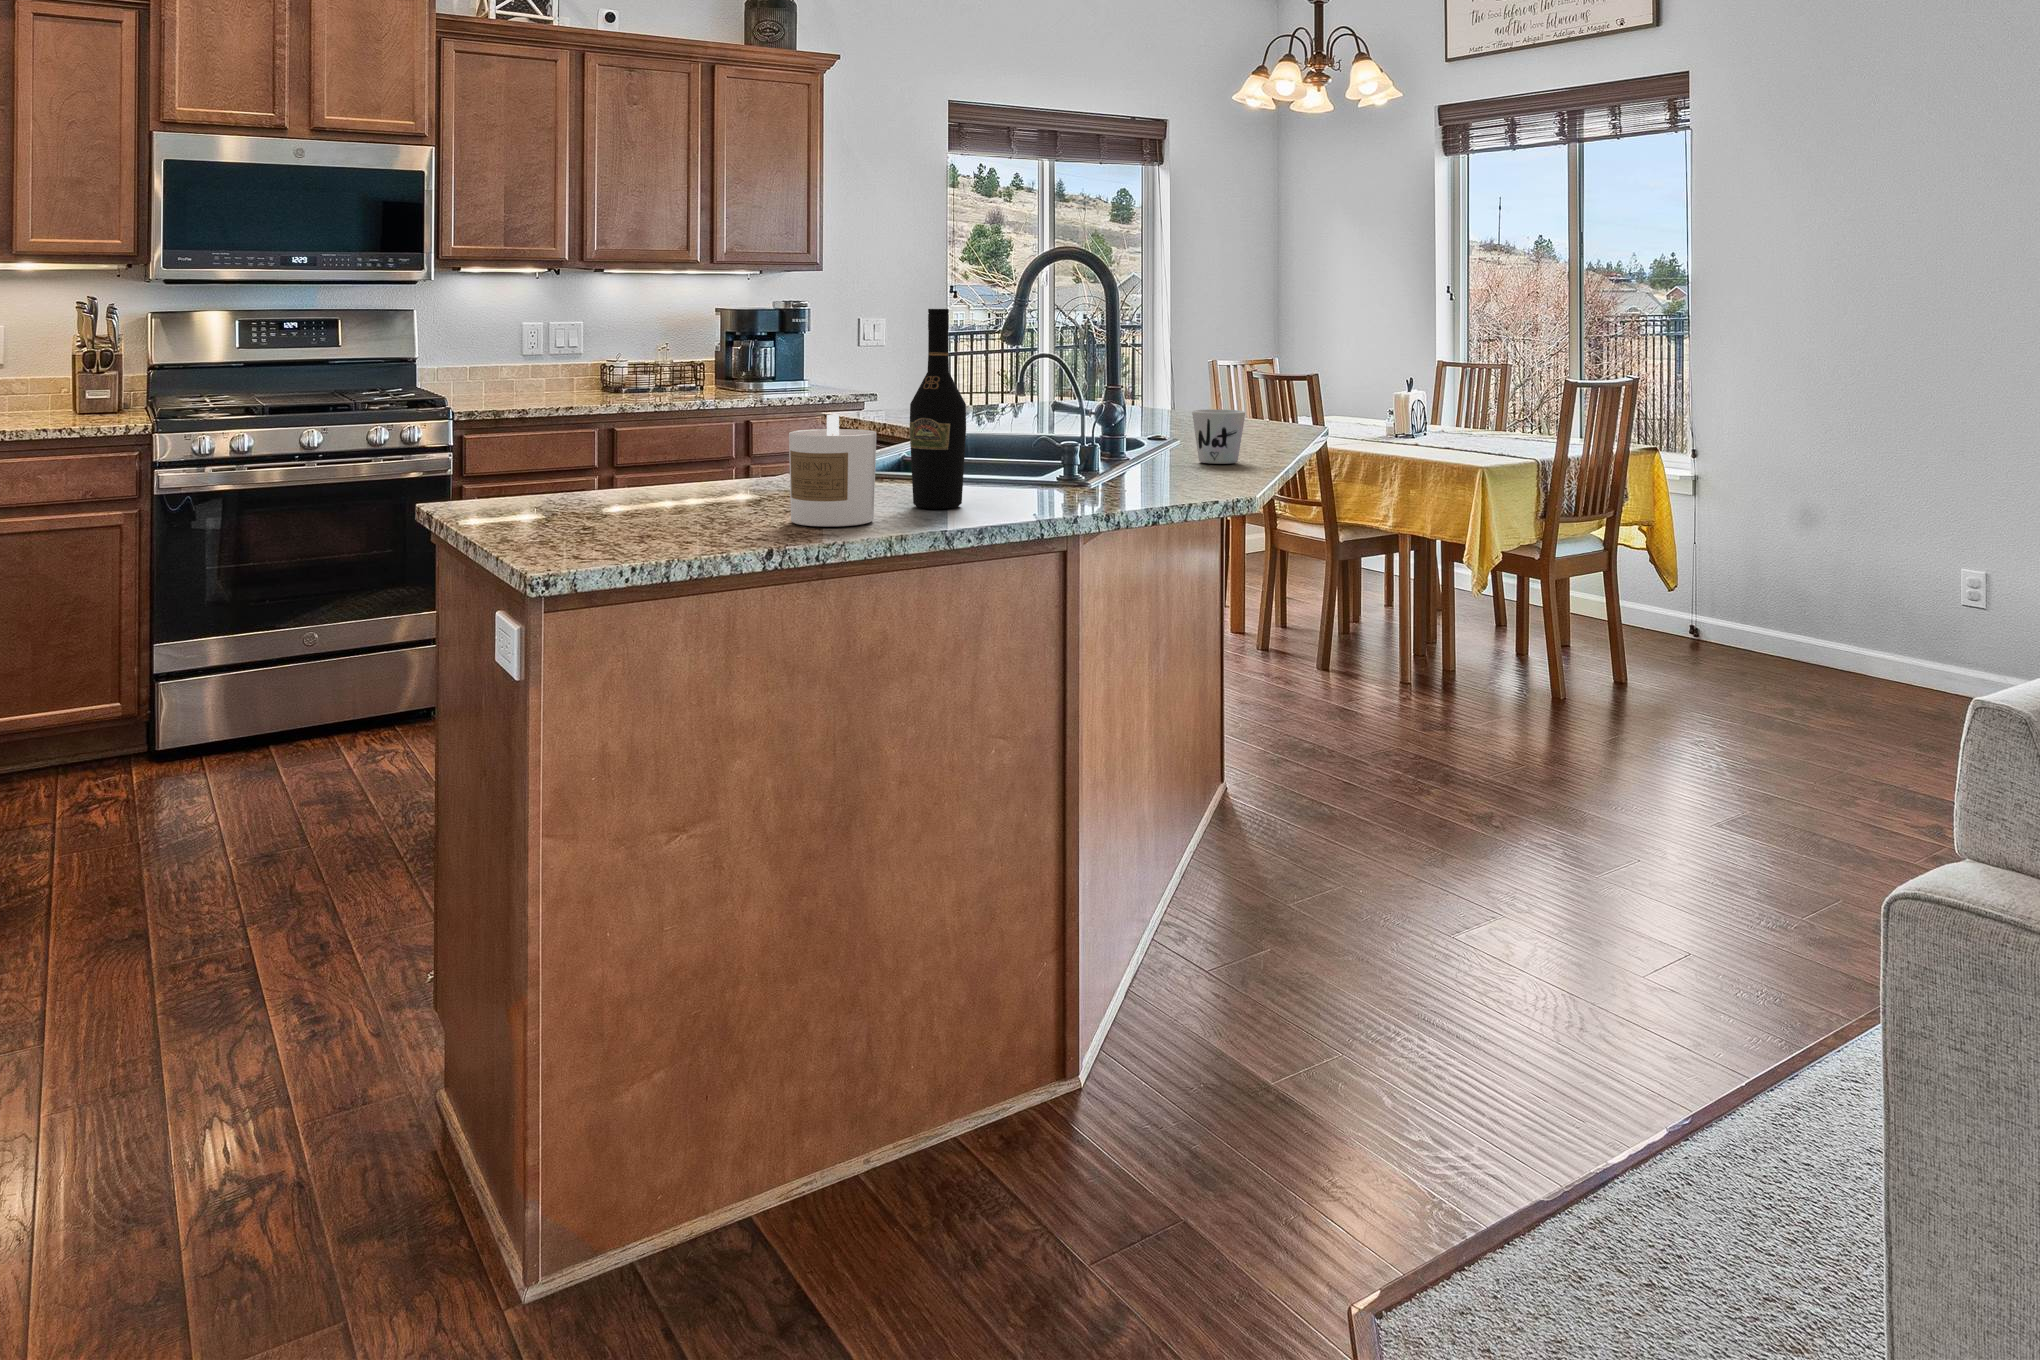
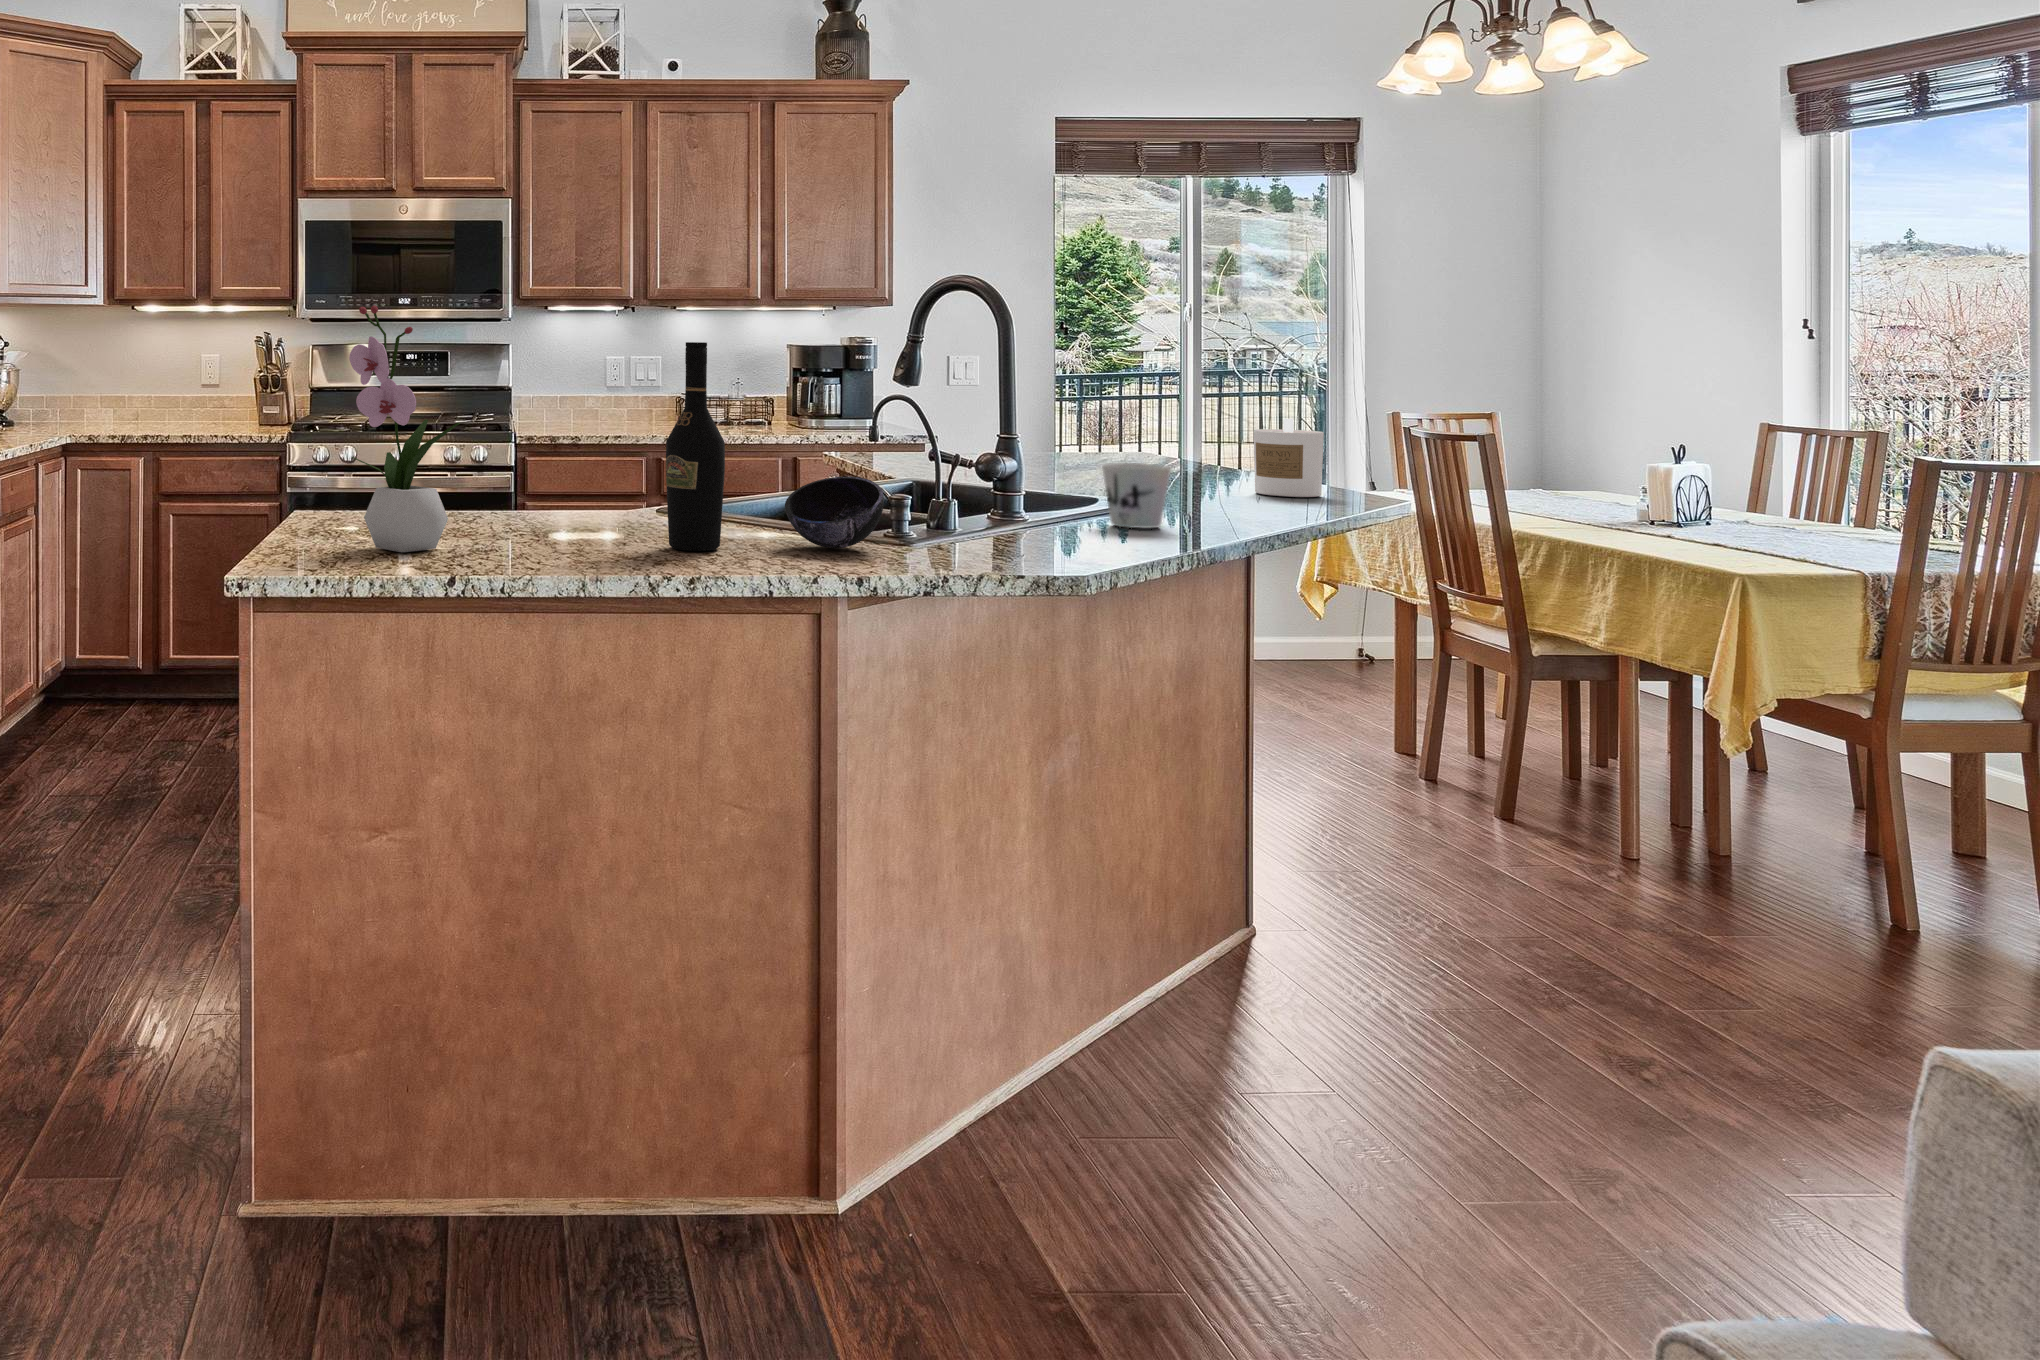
flower arrangement: none [615,270,727,533] -> present [349,305,460,552]
candle: present [789,415,876,526] -> present [1254,419,1324,497]
bowl: none [1004,431,1093,497] -> present [785,477,884,548]

